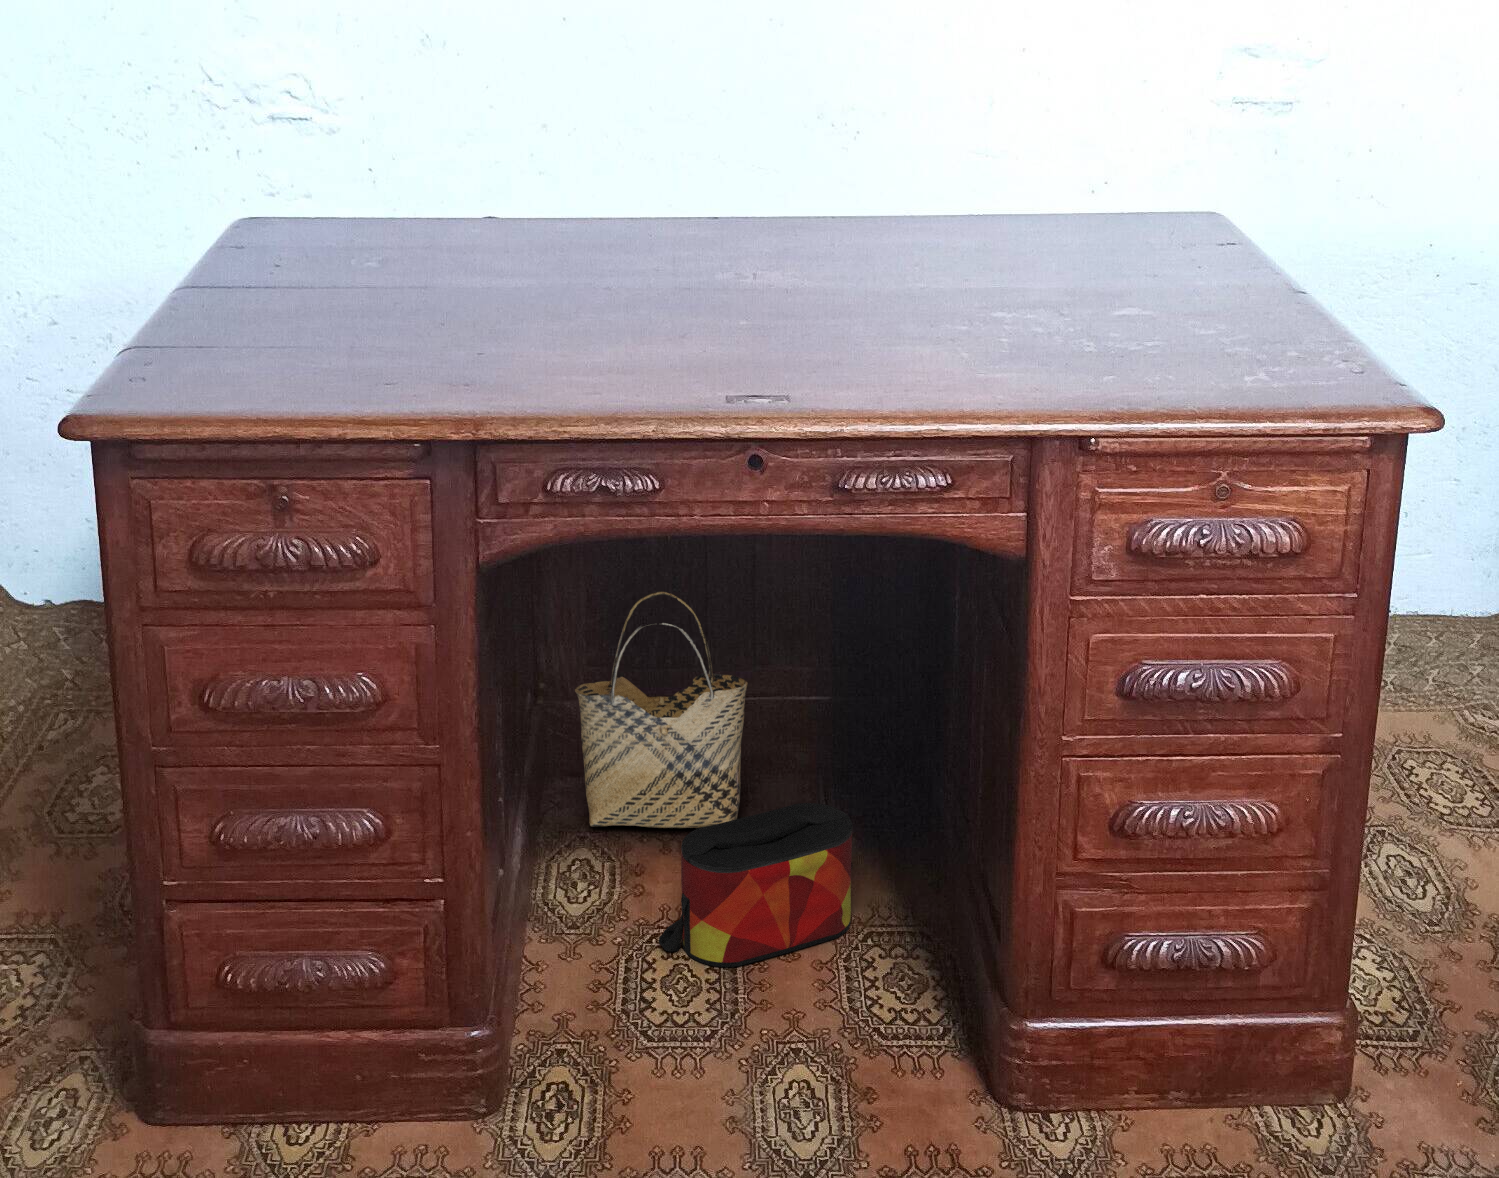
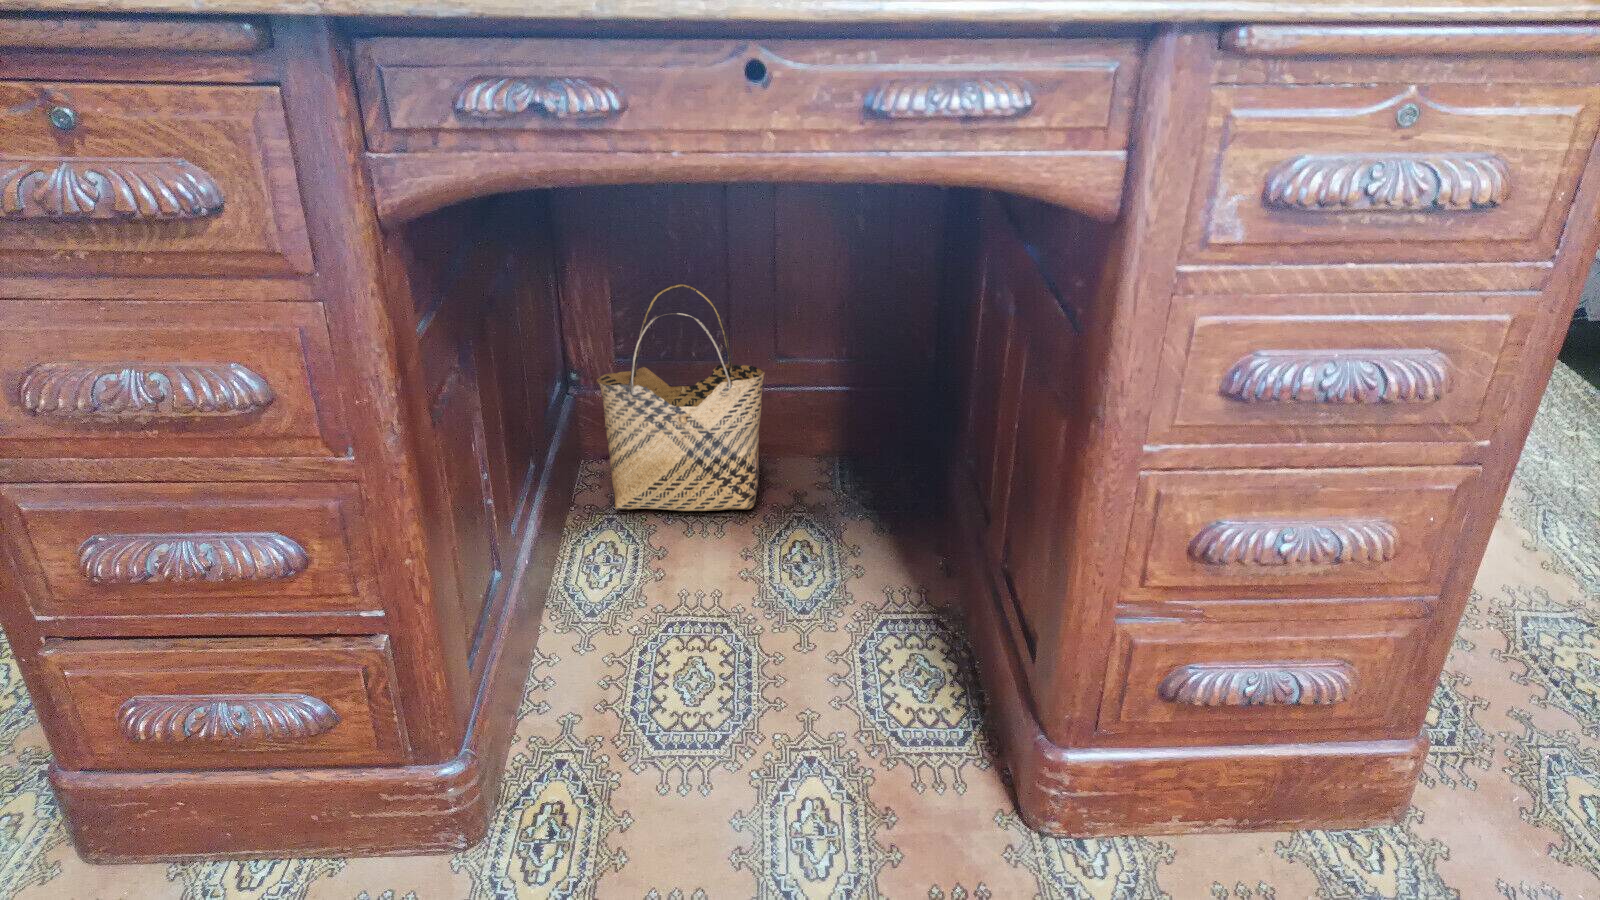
bag: present [659,803,852,967] -> none [672,493,868,661]

